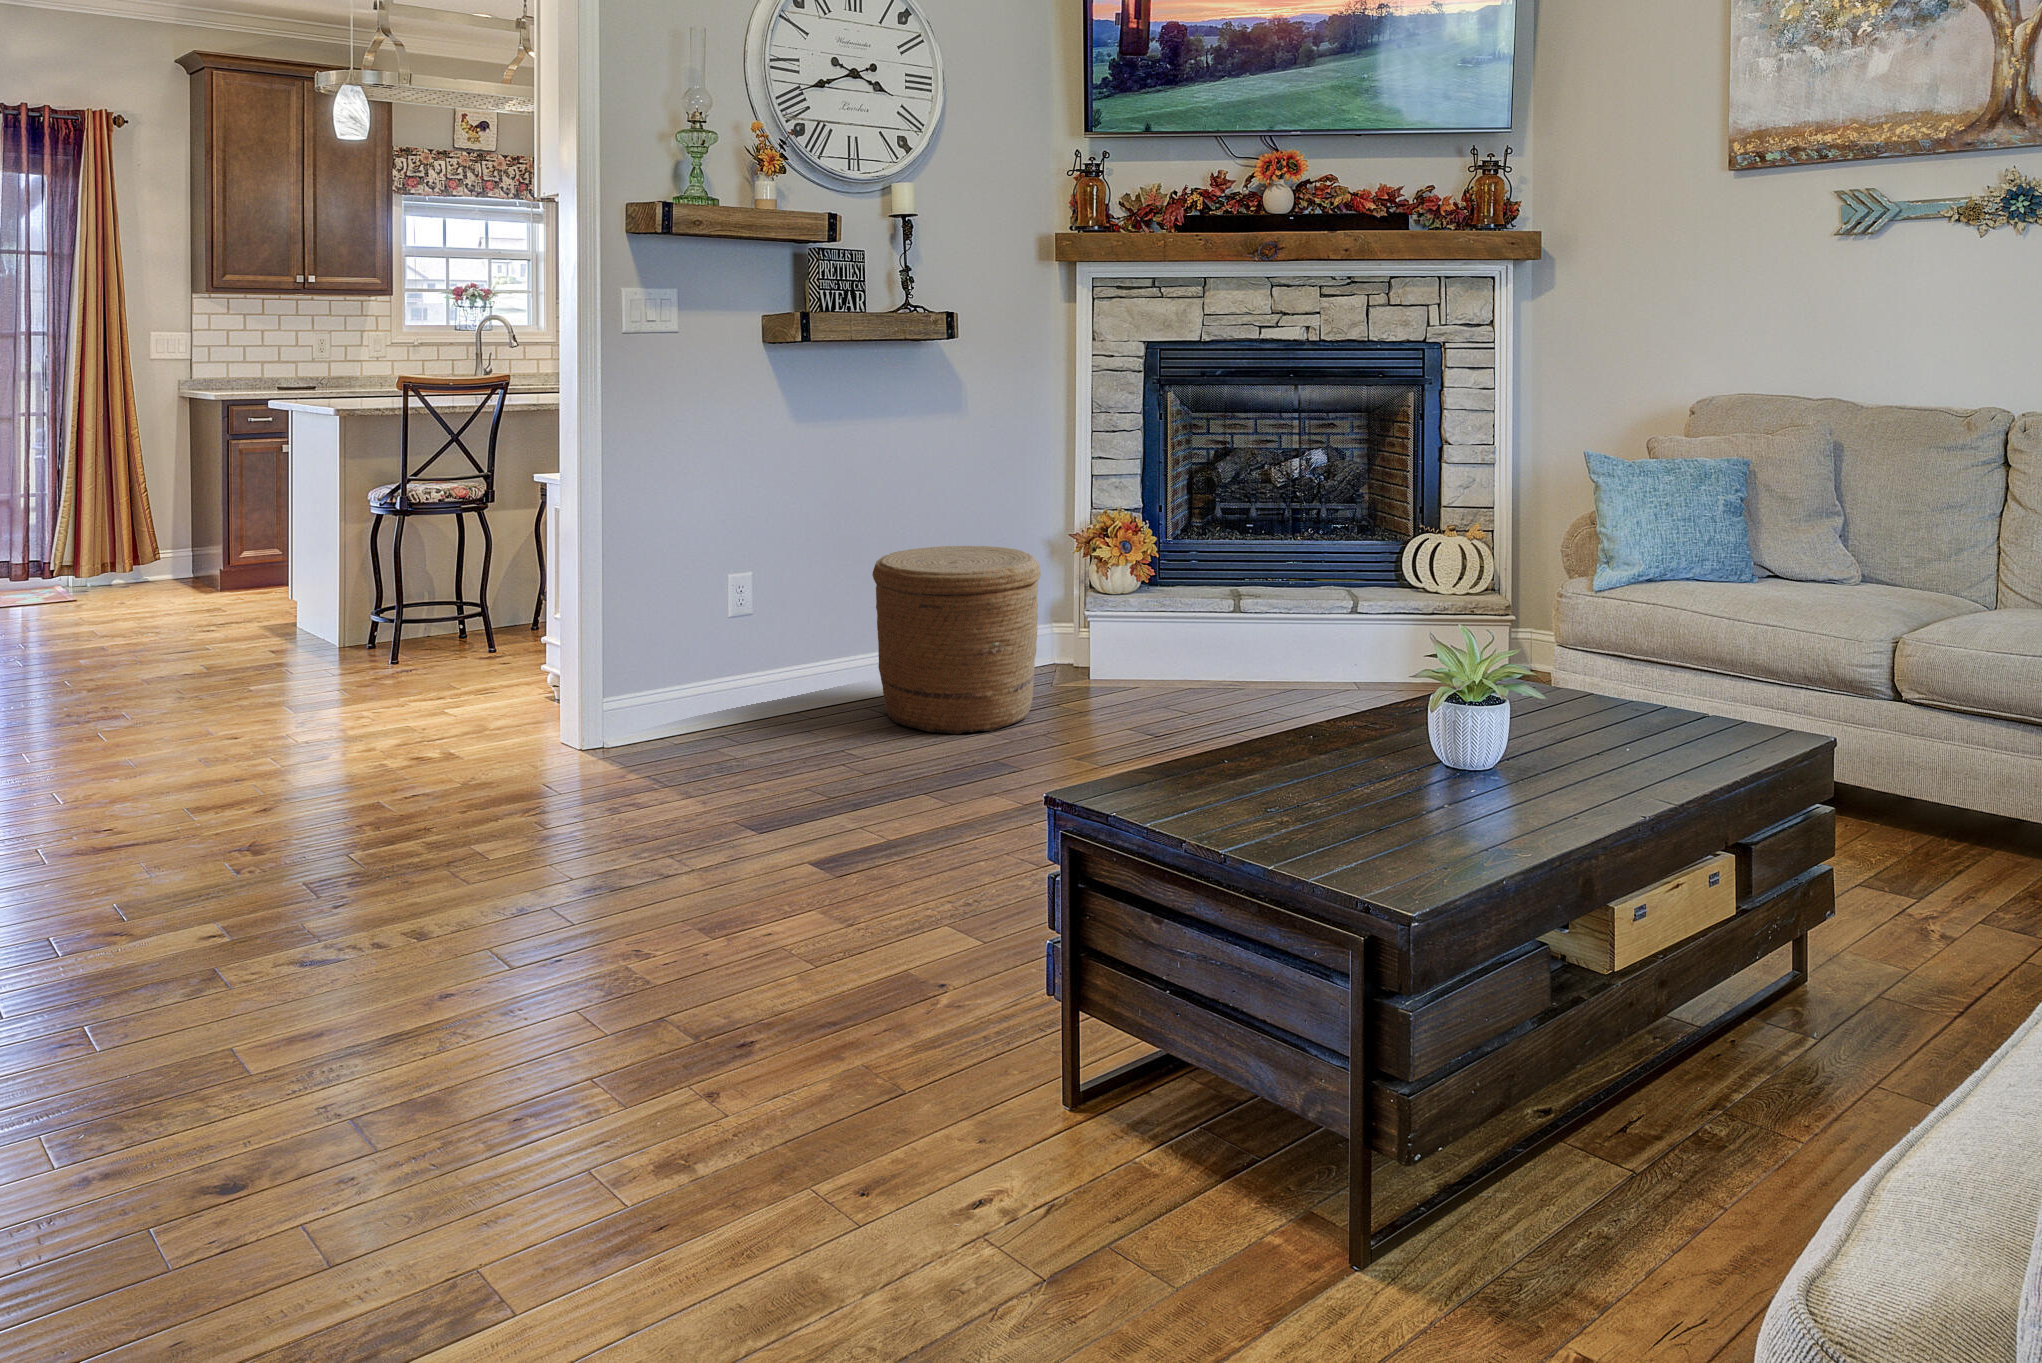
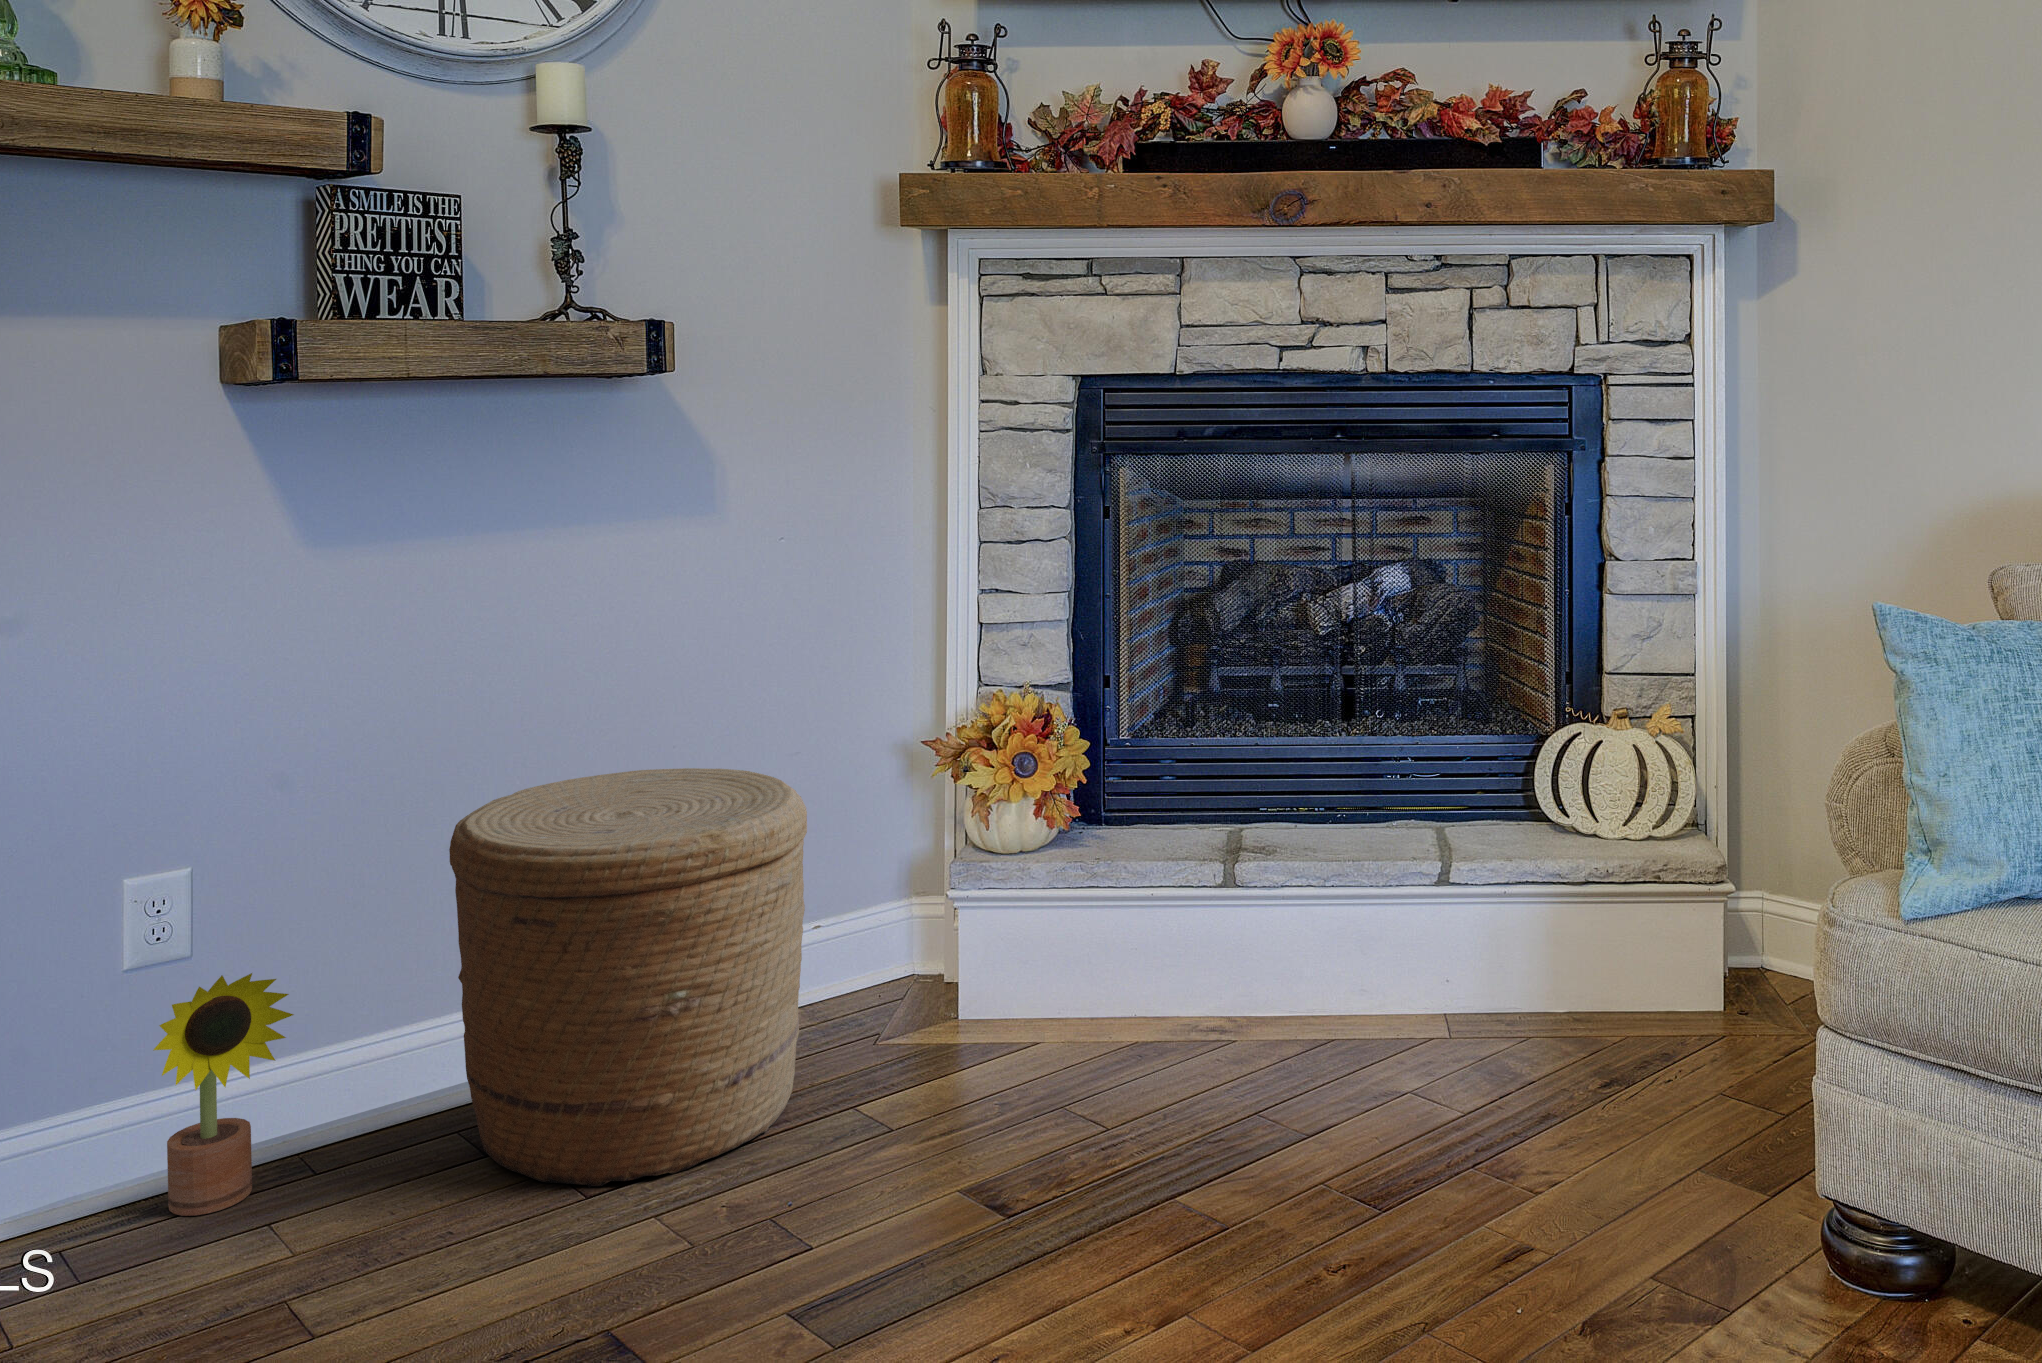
decorative plant: none [760,627,818,739] -> present [154,973,294,1216]

